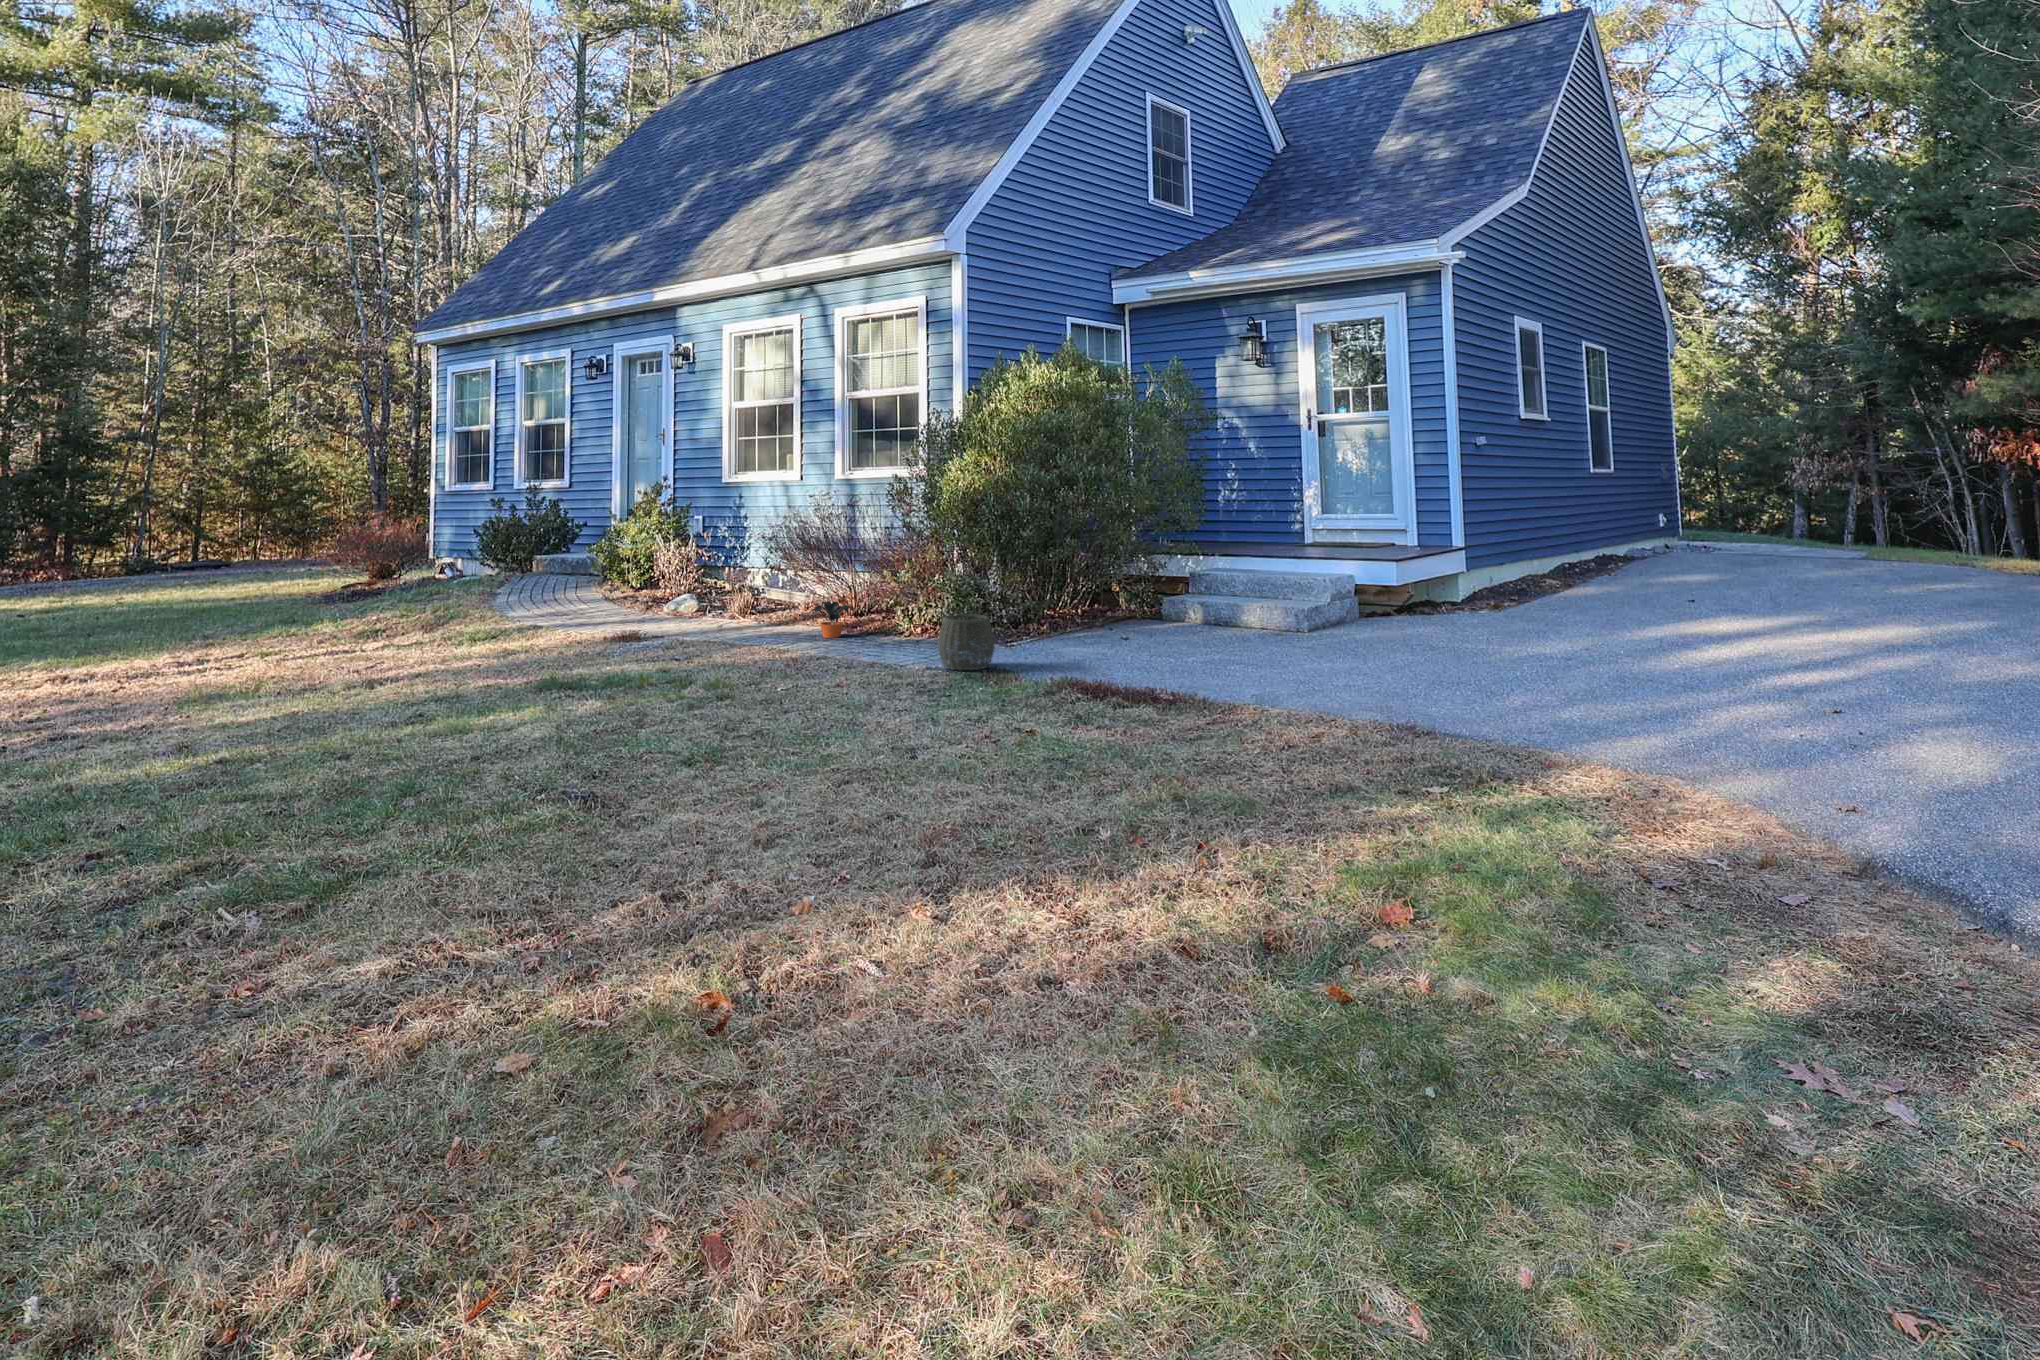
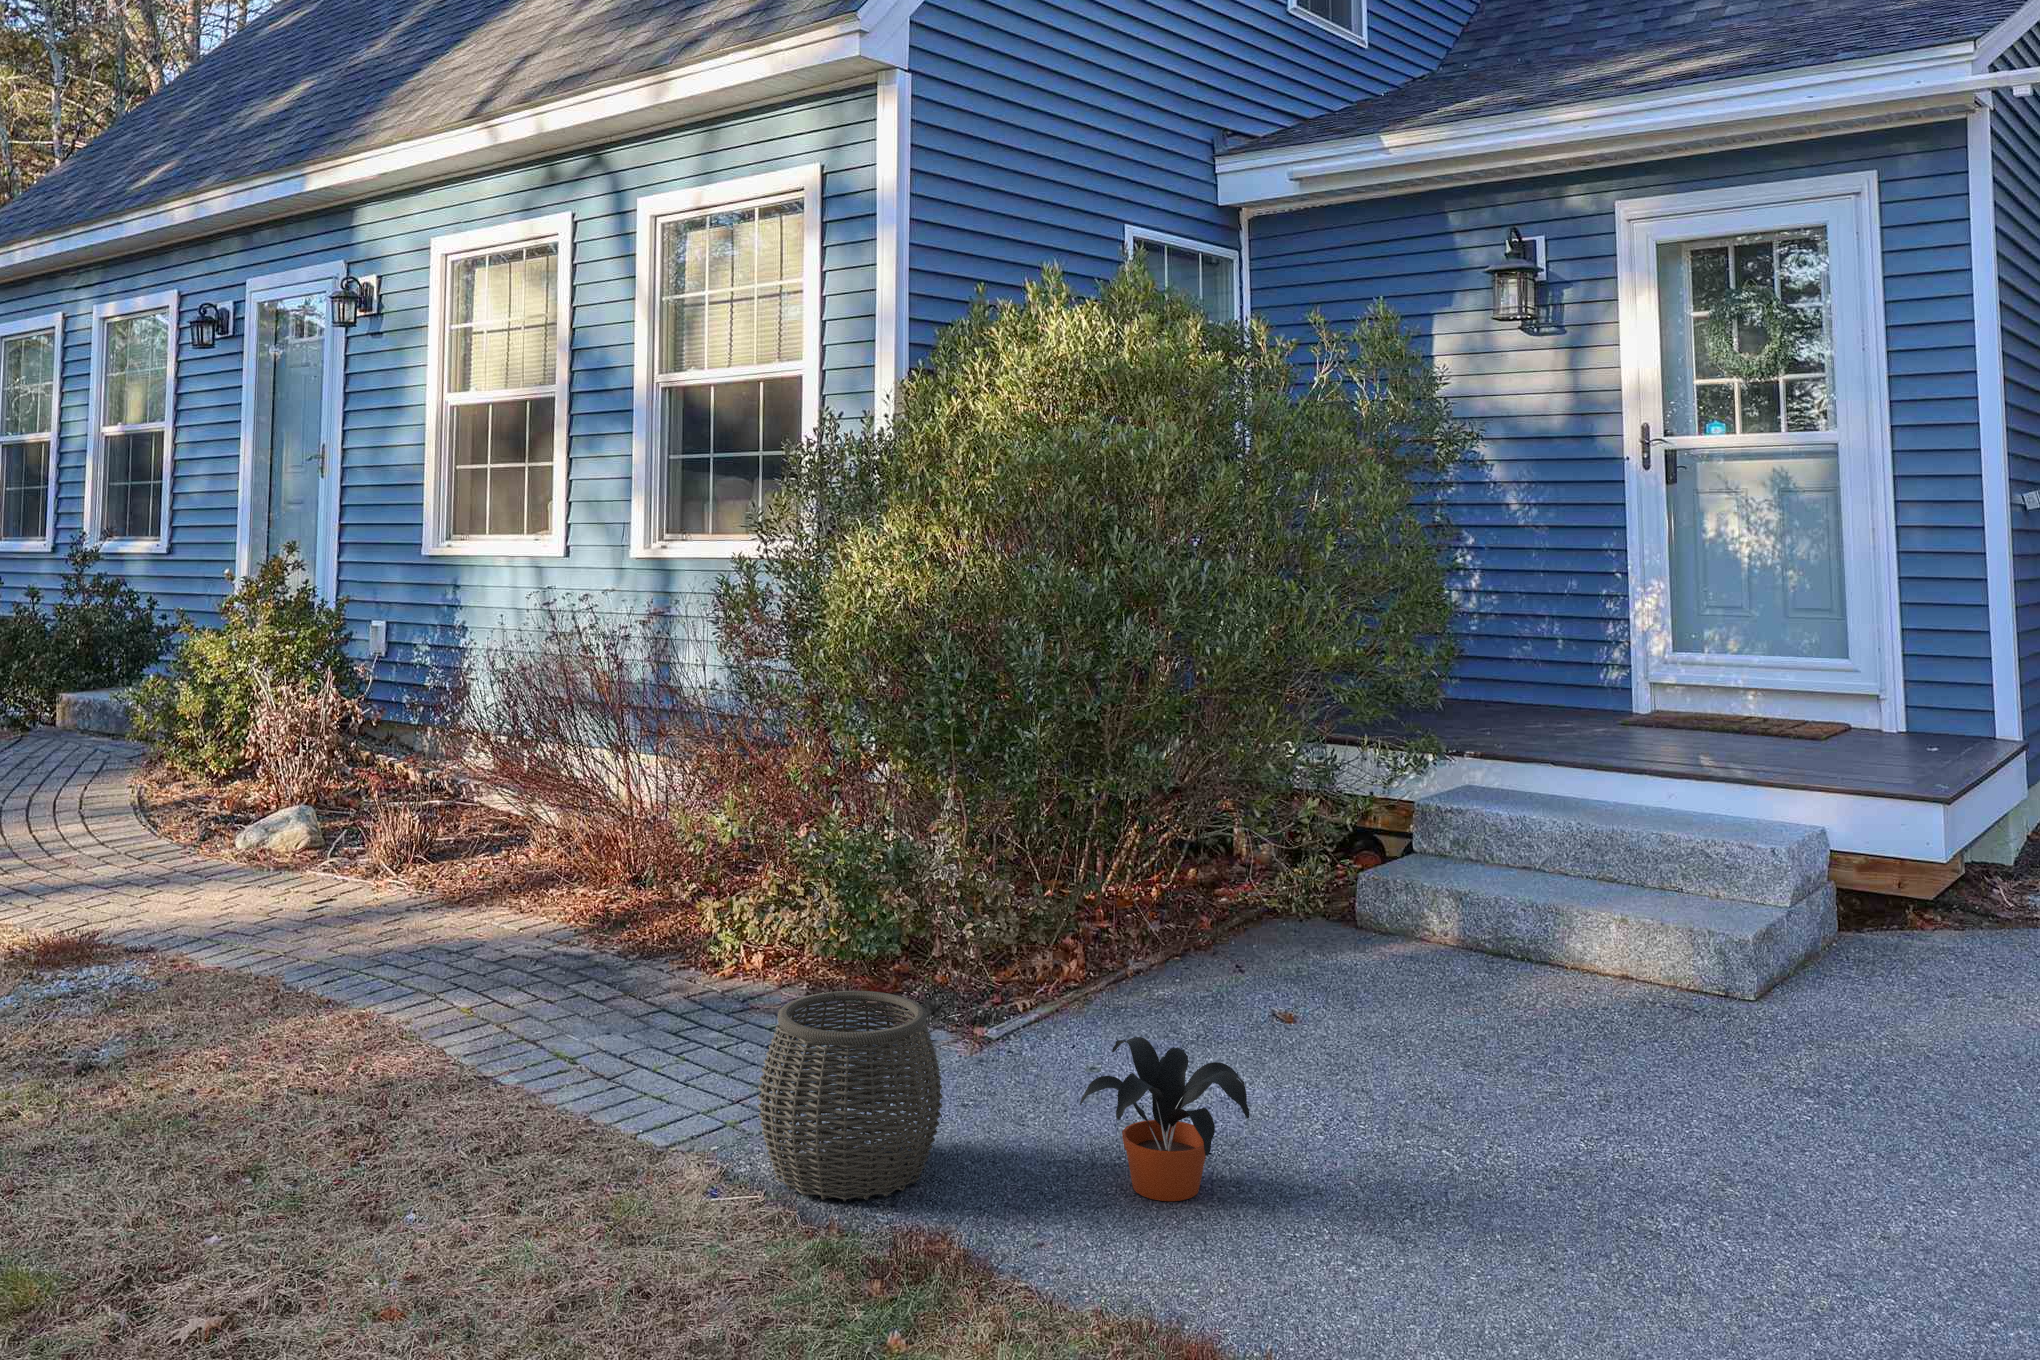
potted plant: present [810,601,853,638] -> present [1080,1037,1249,1201]

